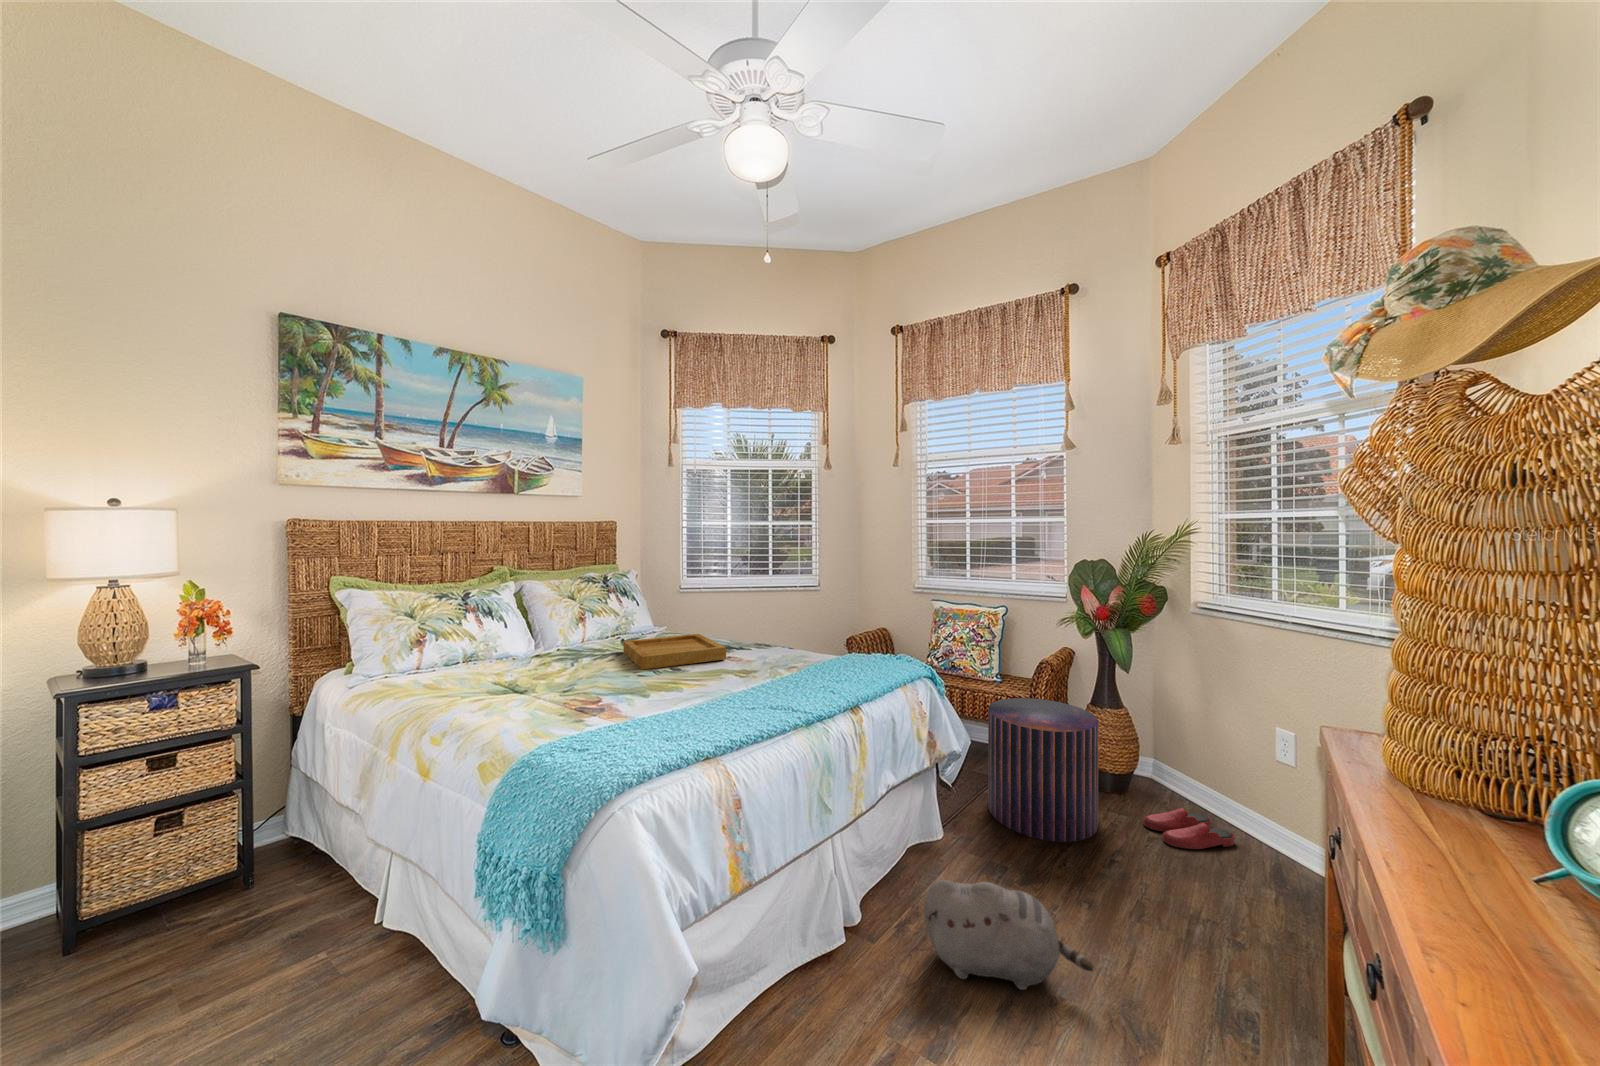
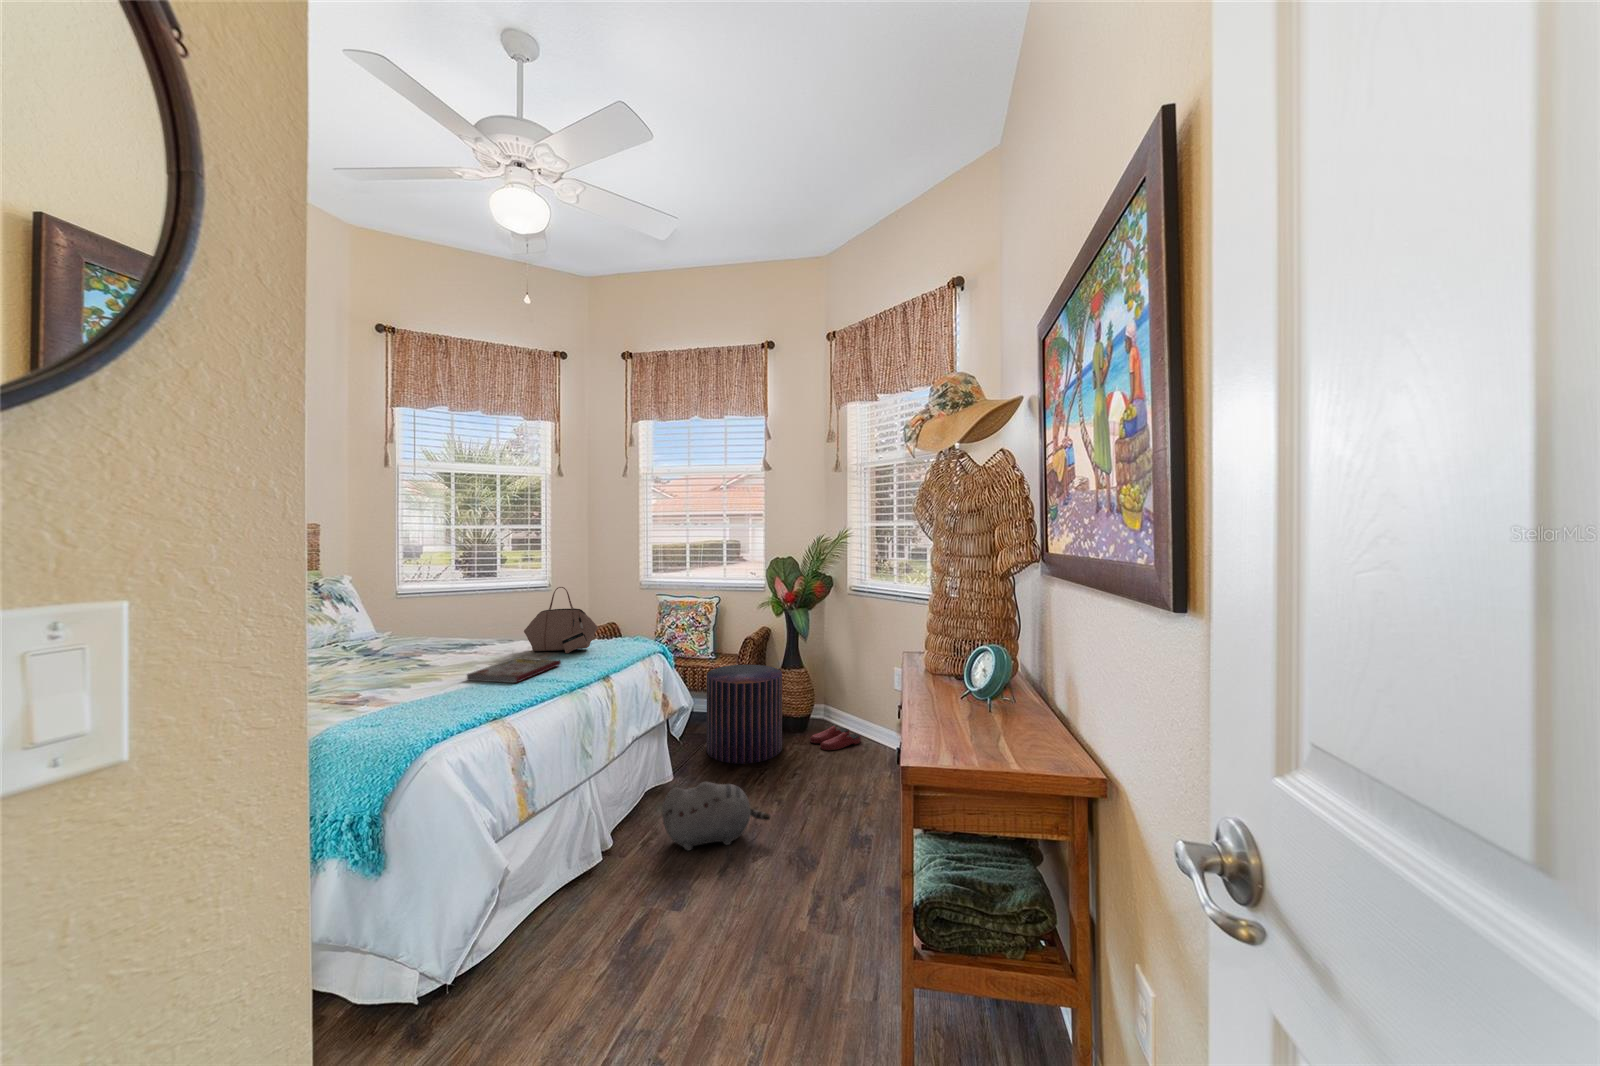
handbag: none [774,588,852,667] -> present [524,587,598,653]
tray: present [623,634,726,670] -> none [354,637,477,671]
book: none [701,668,804,705] -> present [467,657,561,683]

